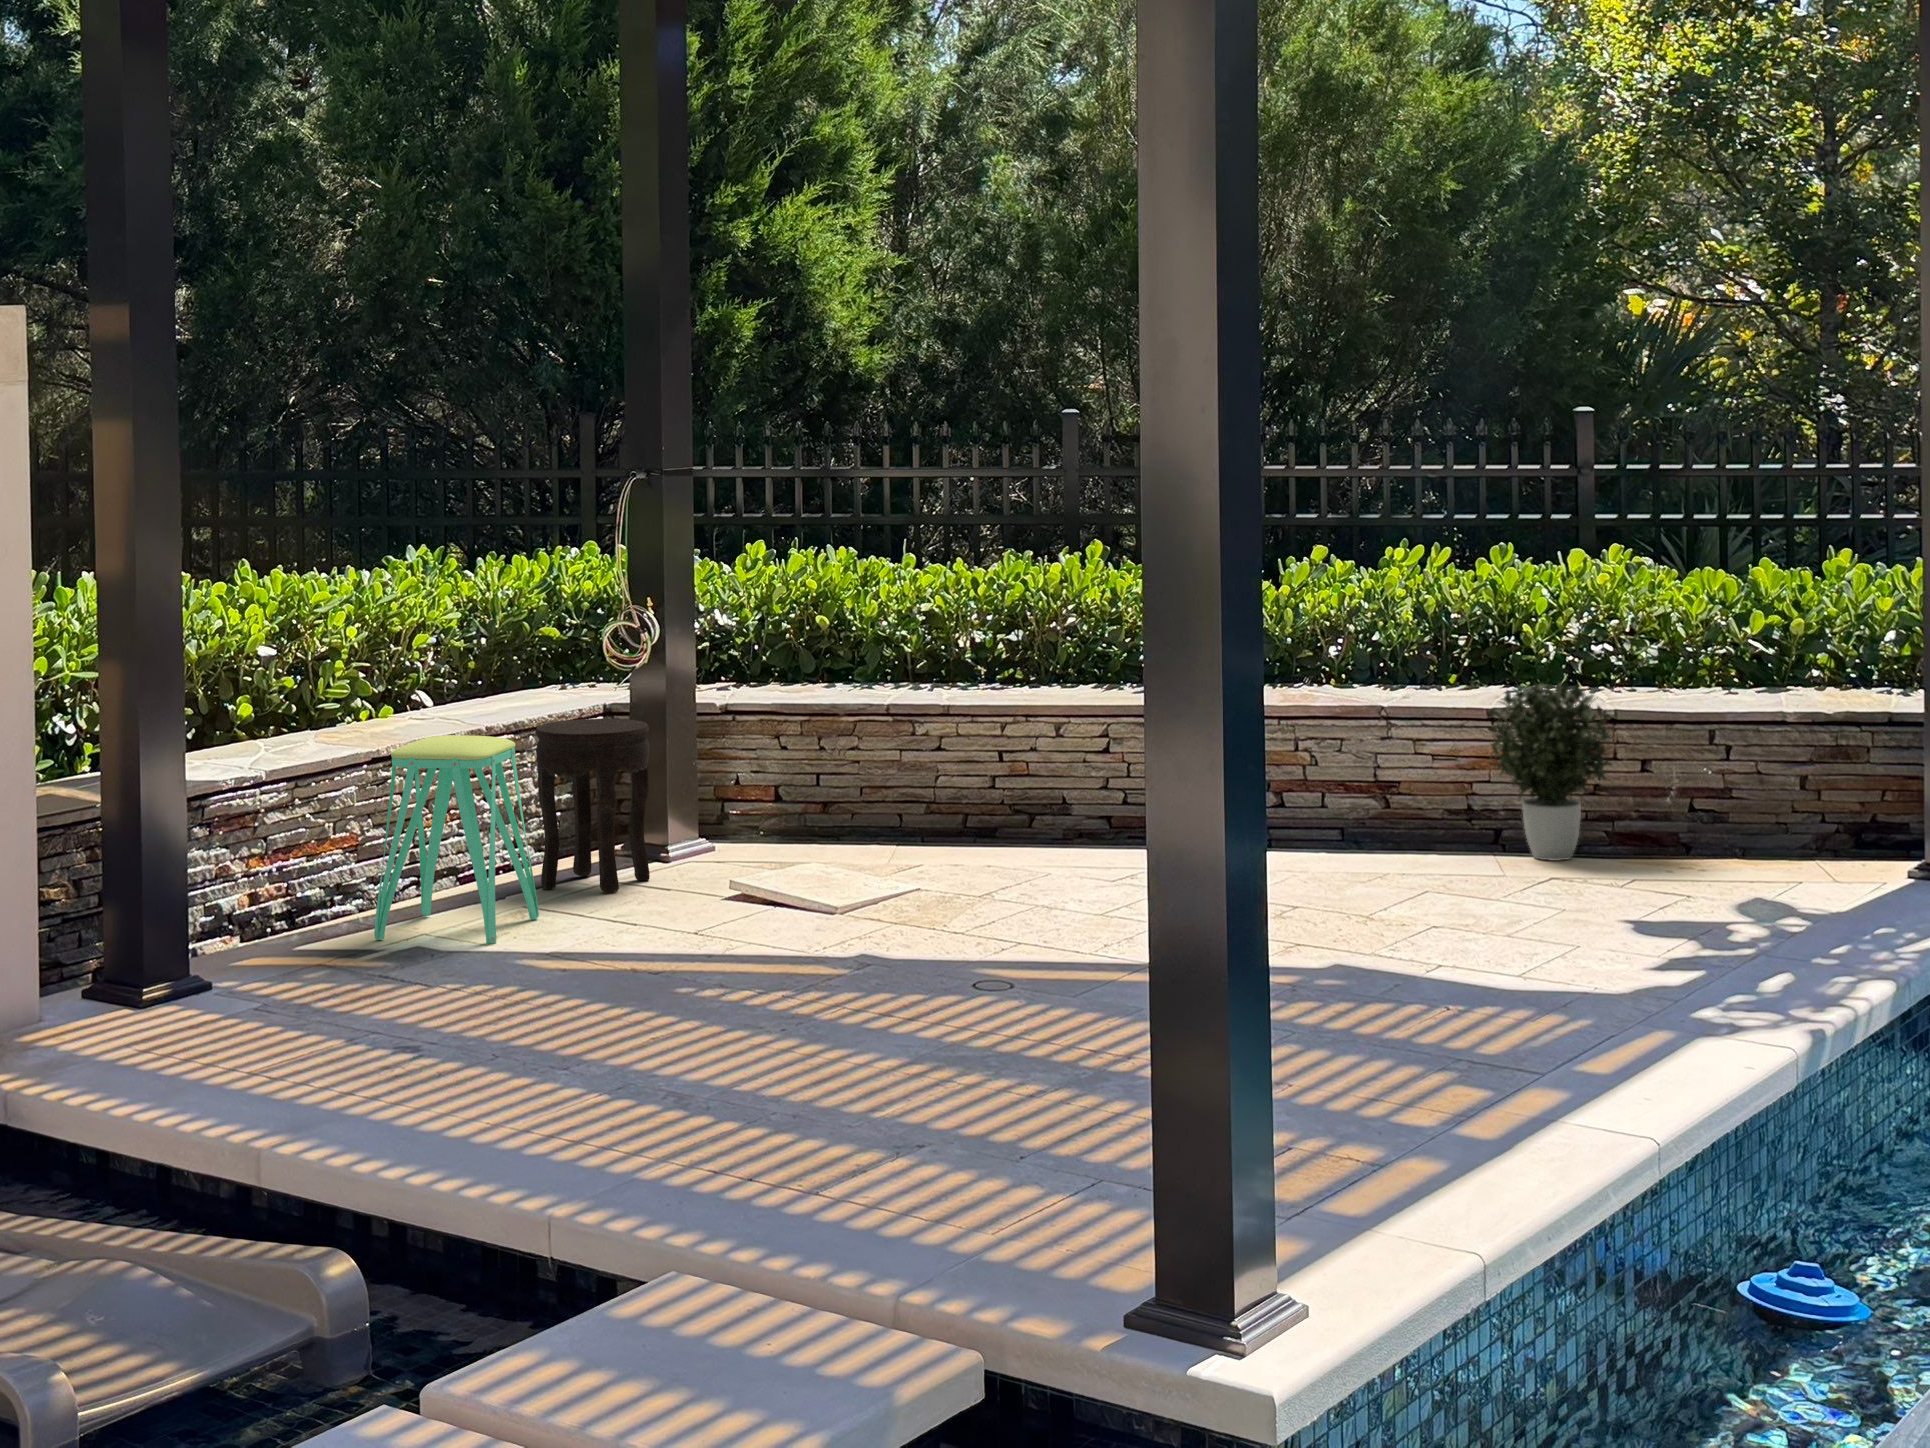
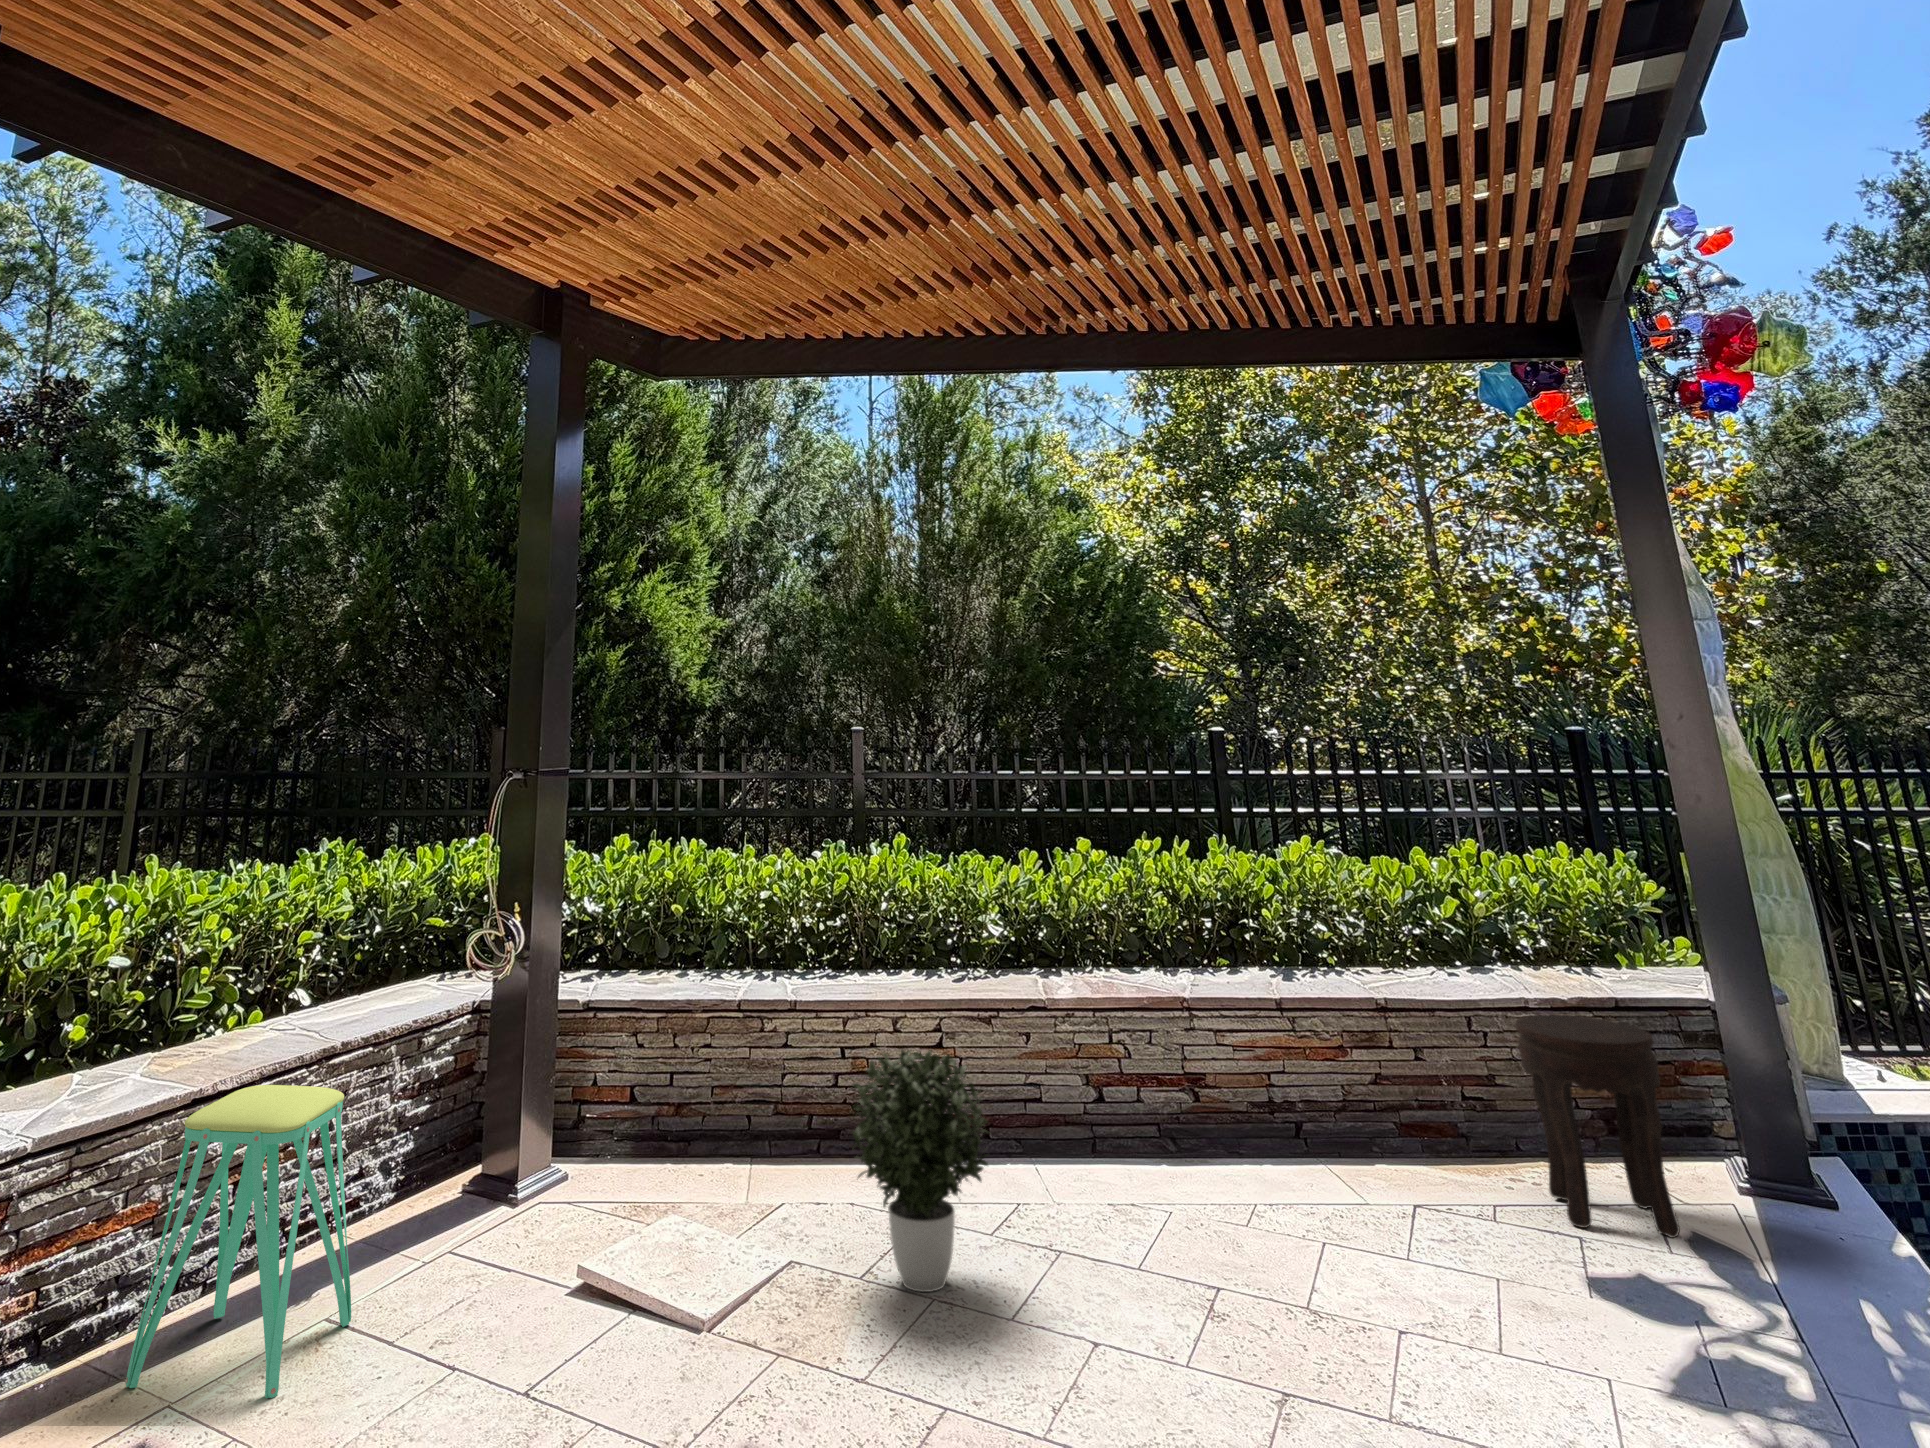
potted plant: present [1488,682,1612,861] -> present [852,1050,988,1292]
side table: present [535,719,650,894] -> present [1515,1015,1680,1238]

